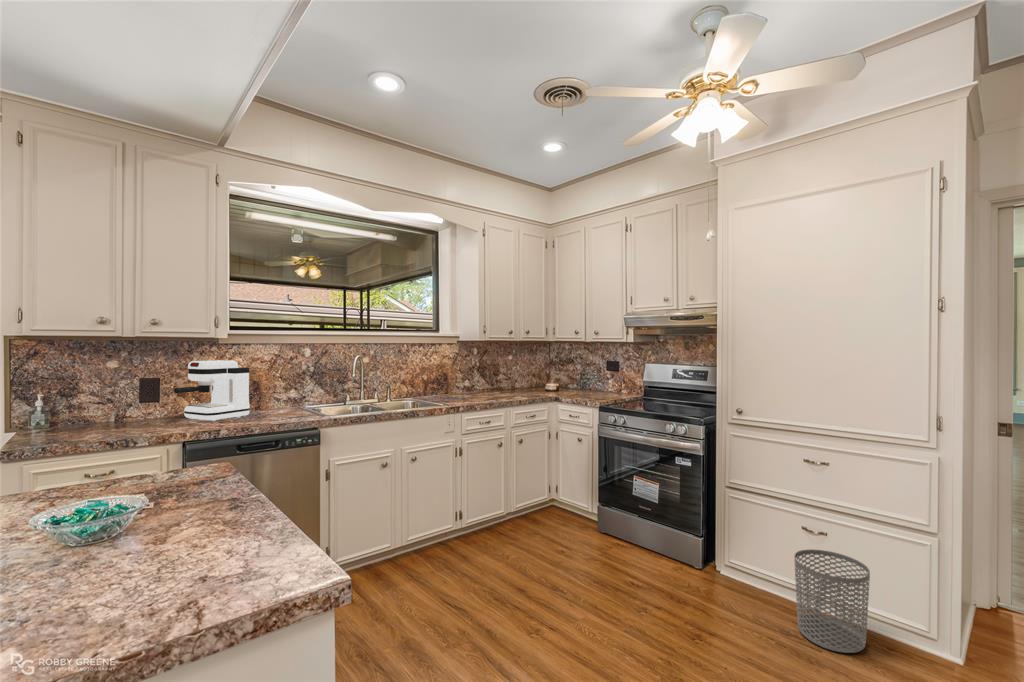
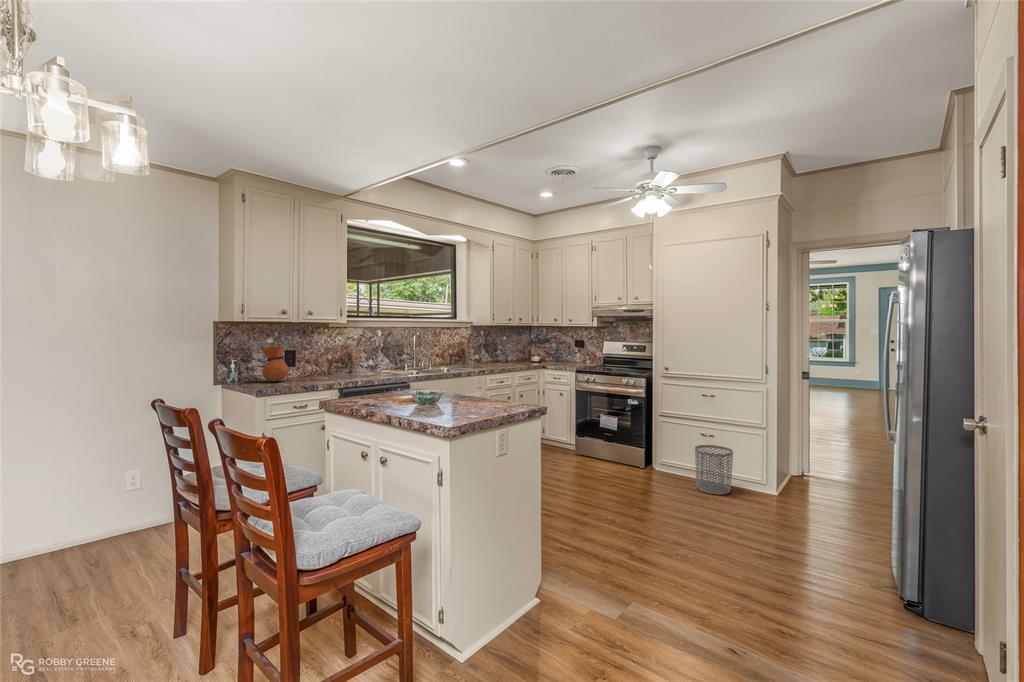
coffee maker: present [174,360,250,421] -> none [314,339,356,378]
vase: none [76,373,128,430] -> present [262,346,289,382]

